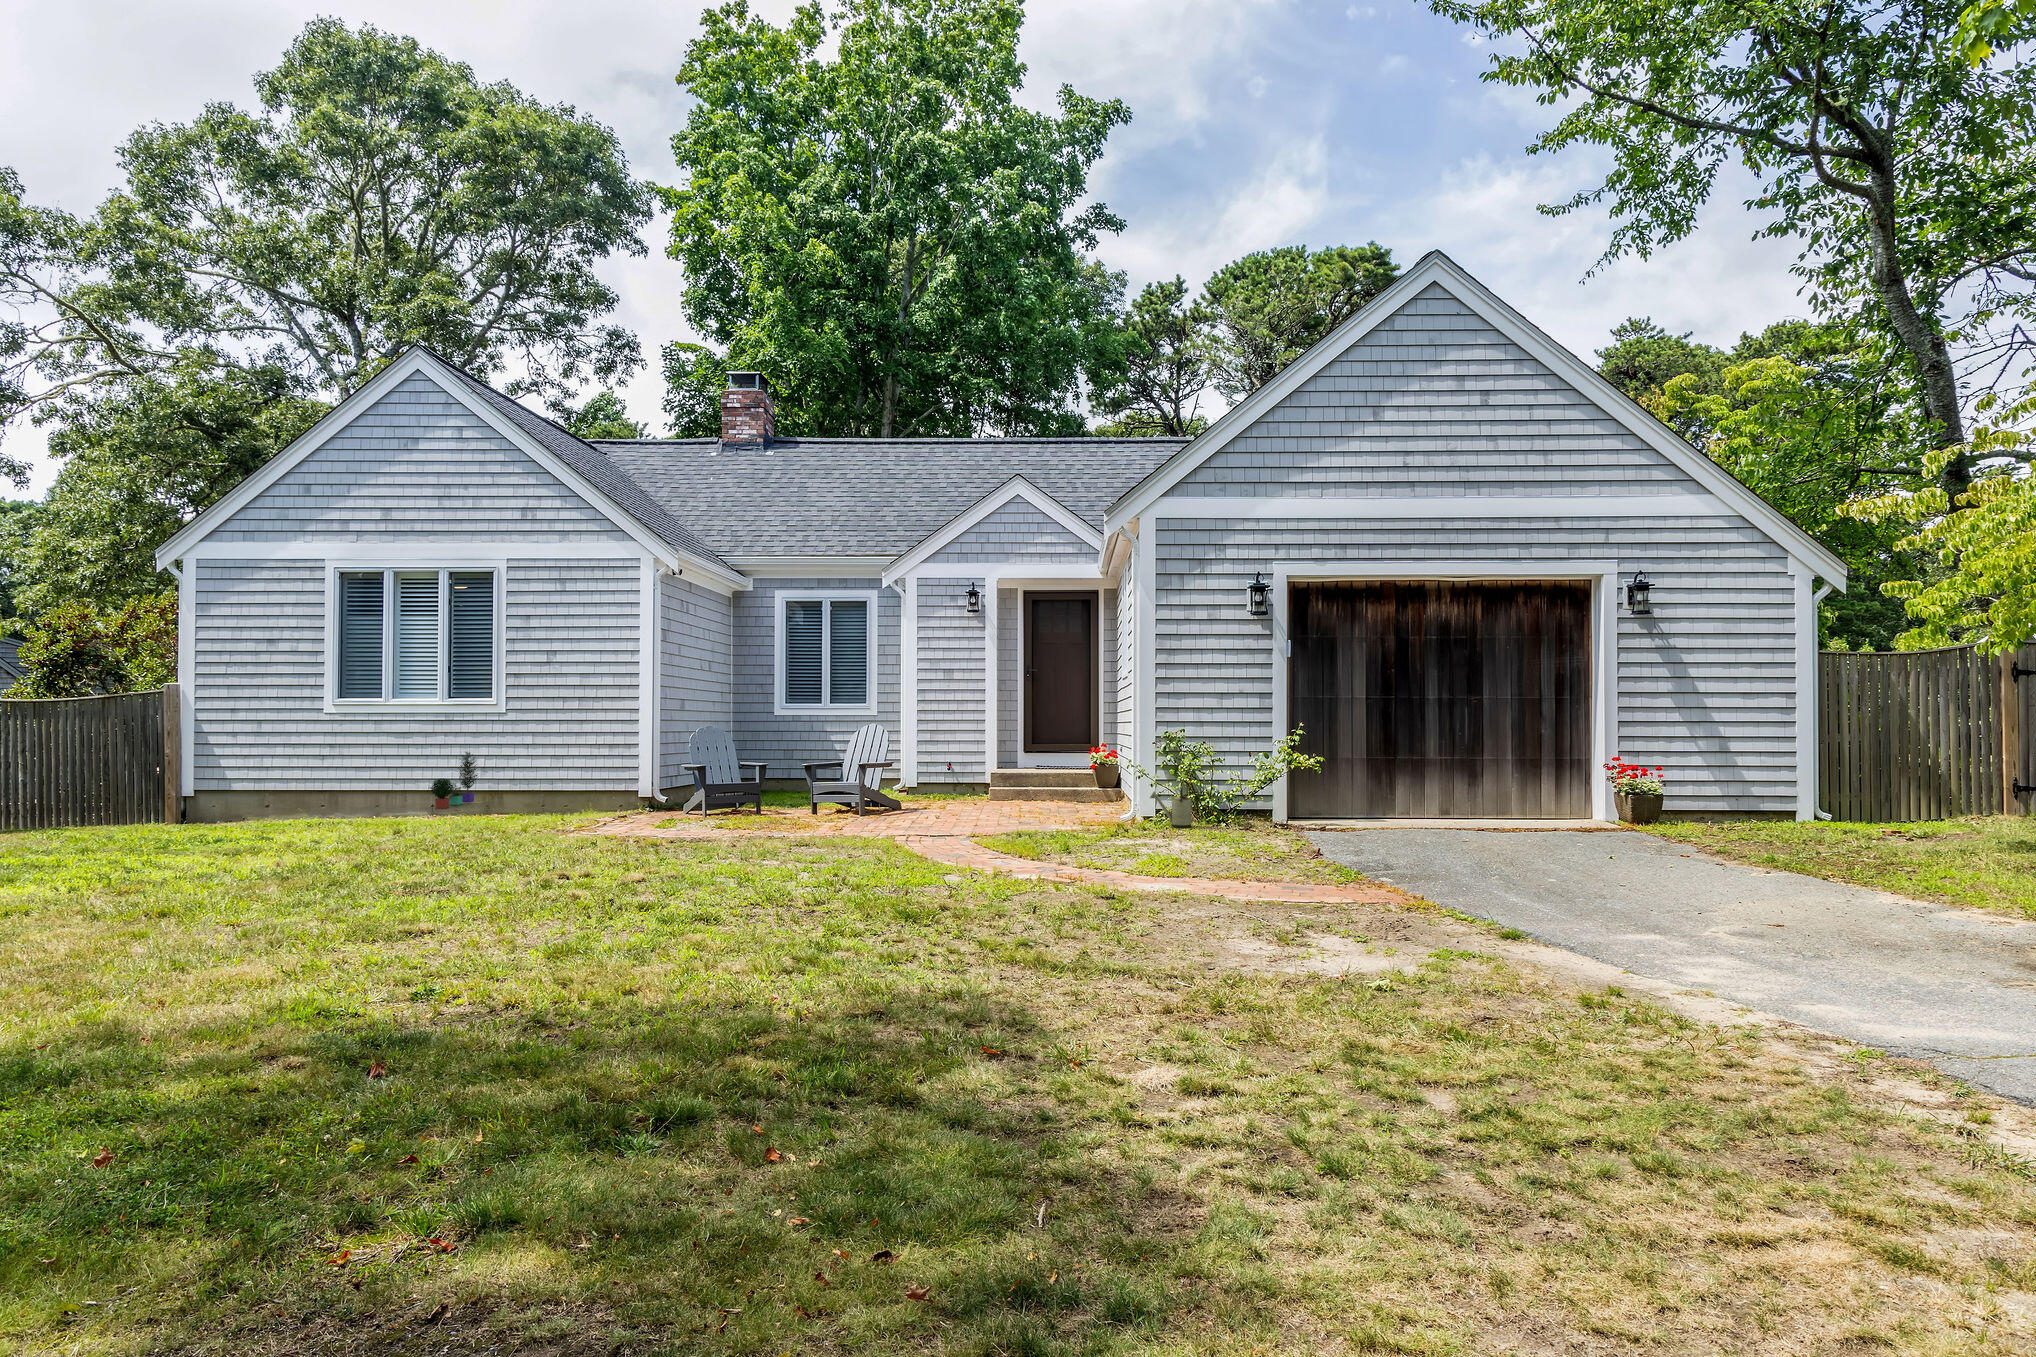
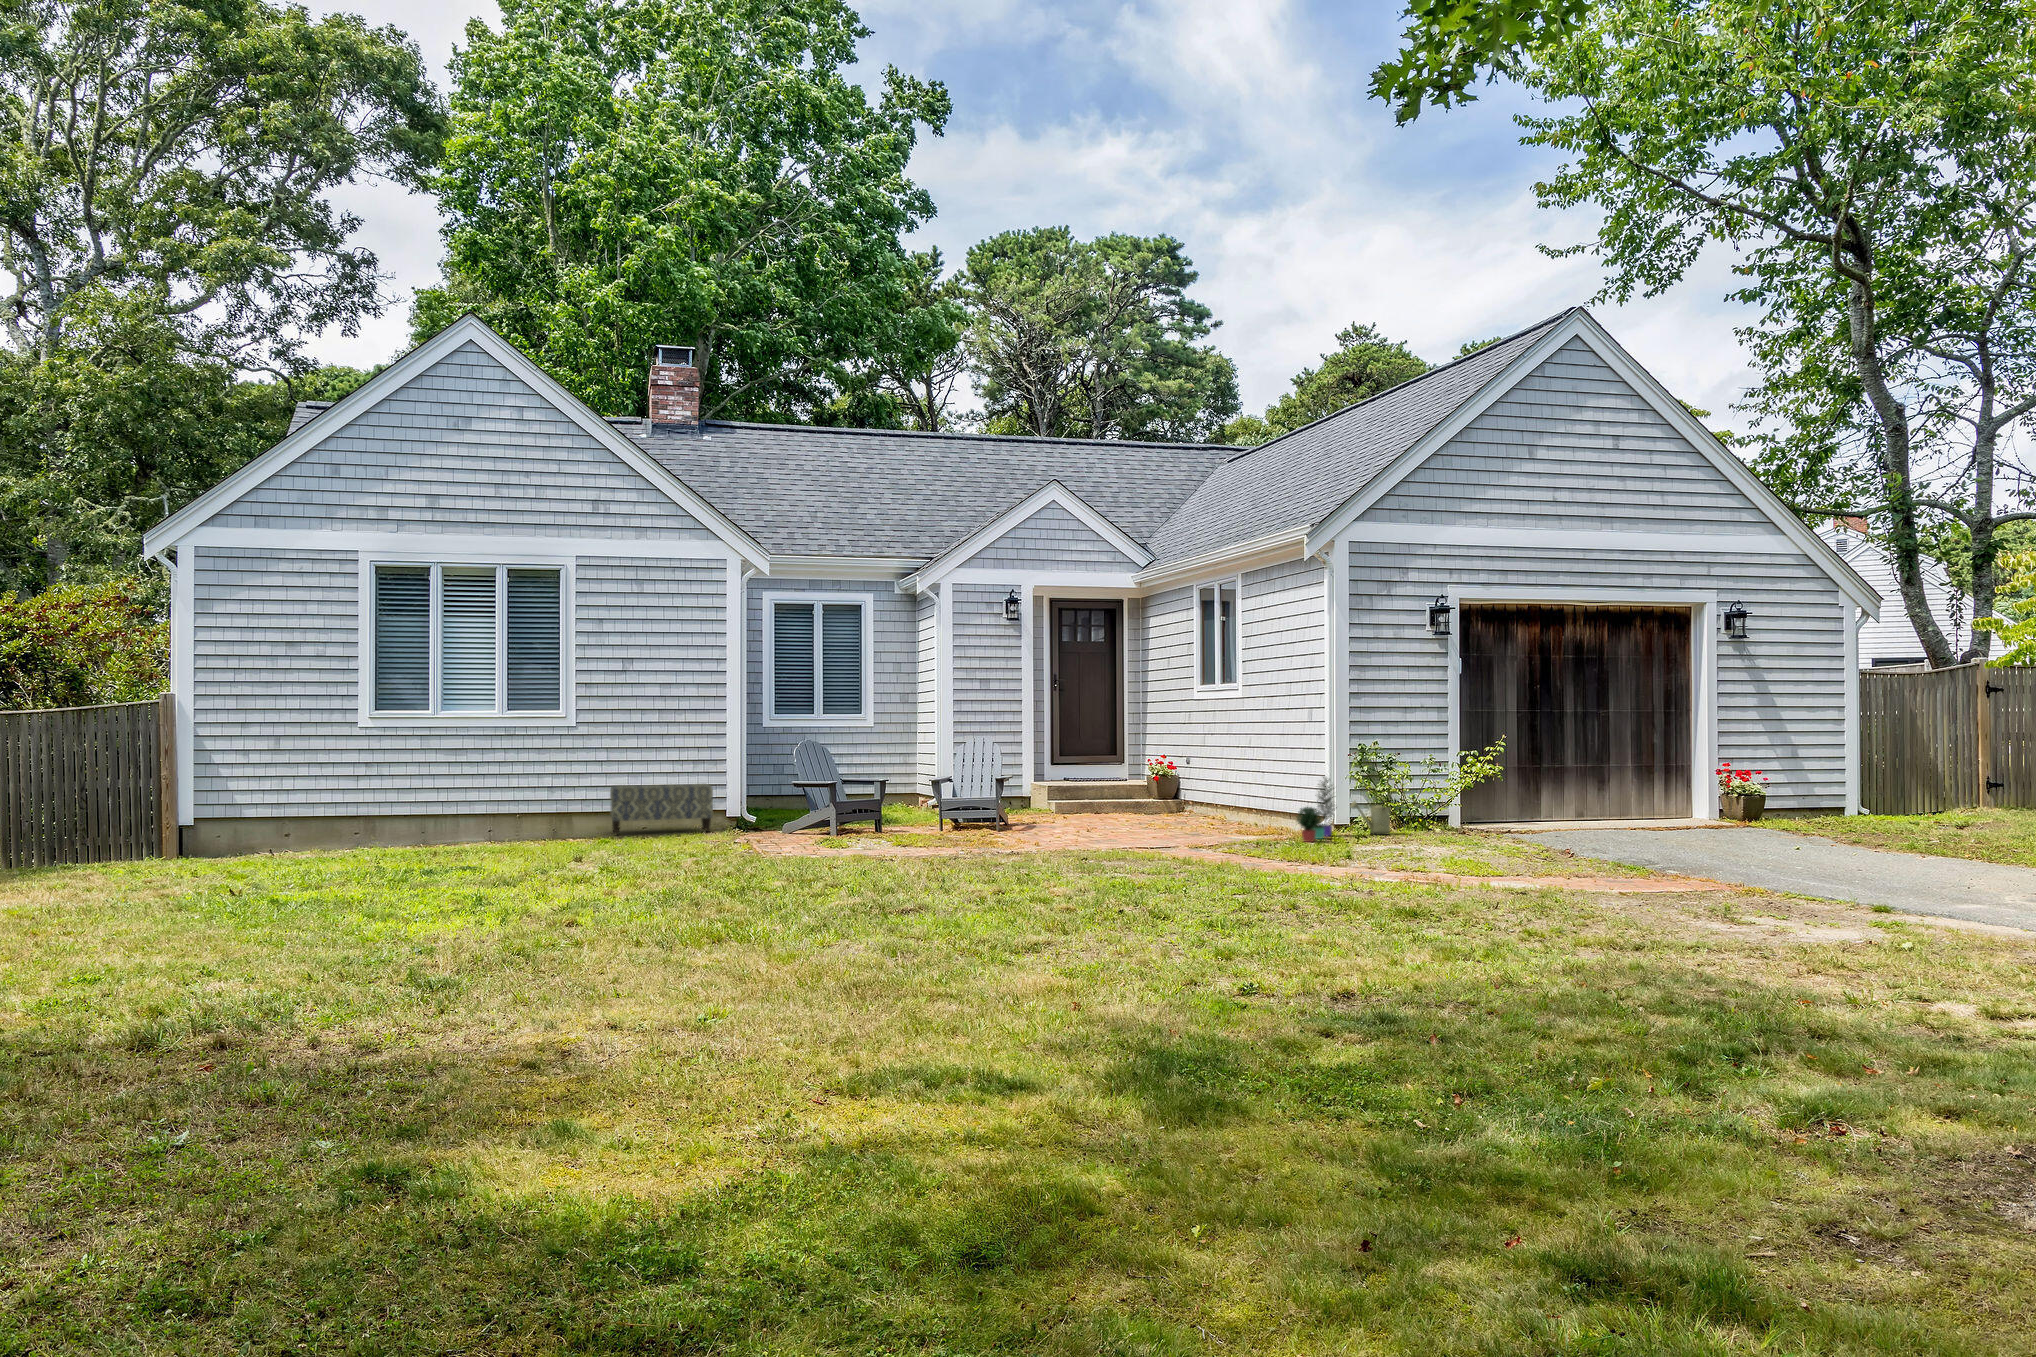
potted plant: present [430,752,478,808] -> present [1297,777,1337,842]
bench: none [504,760,605,805] -> present [610,784,713,835]

